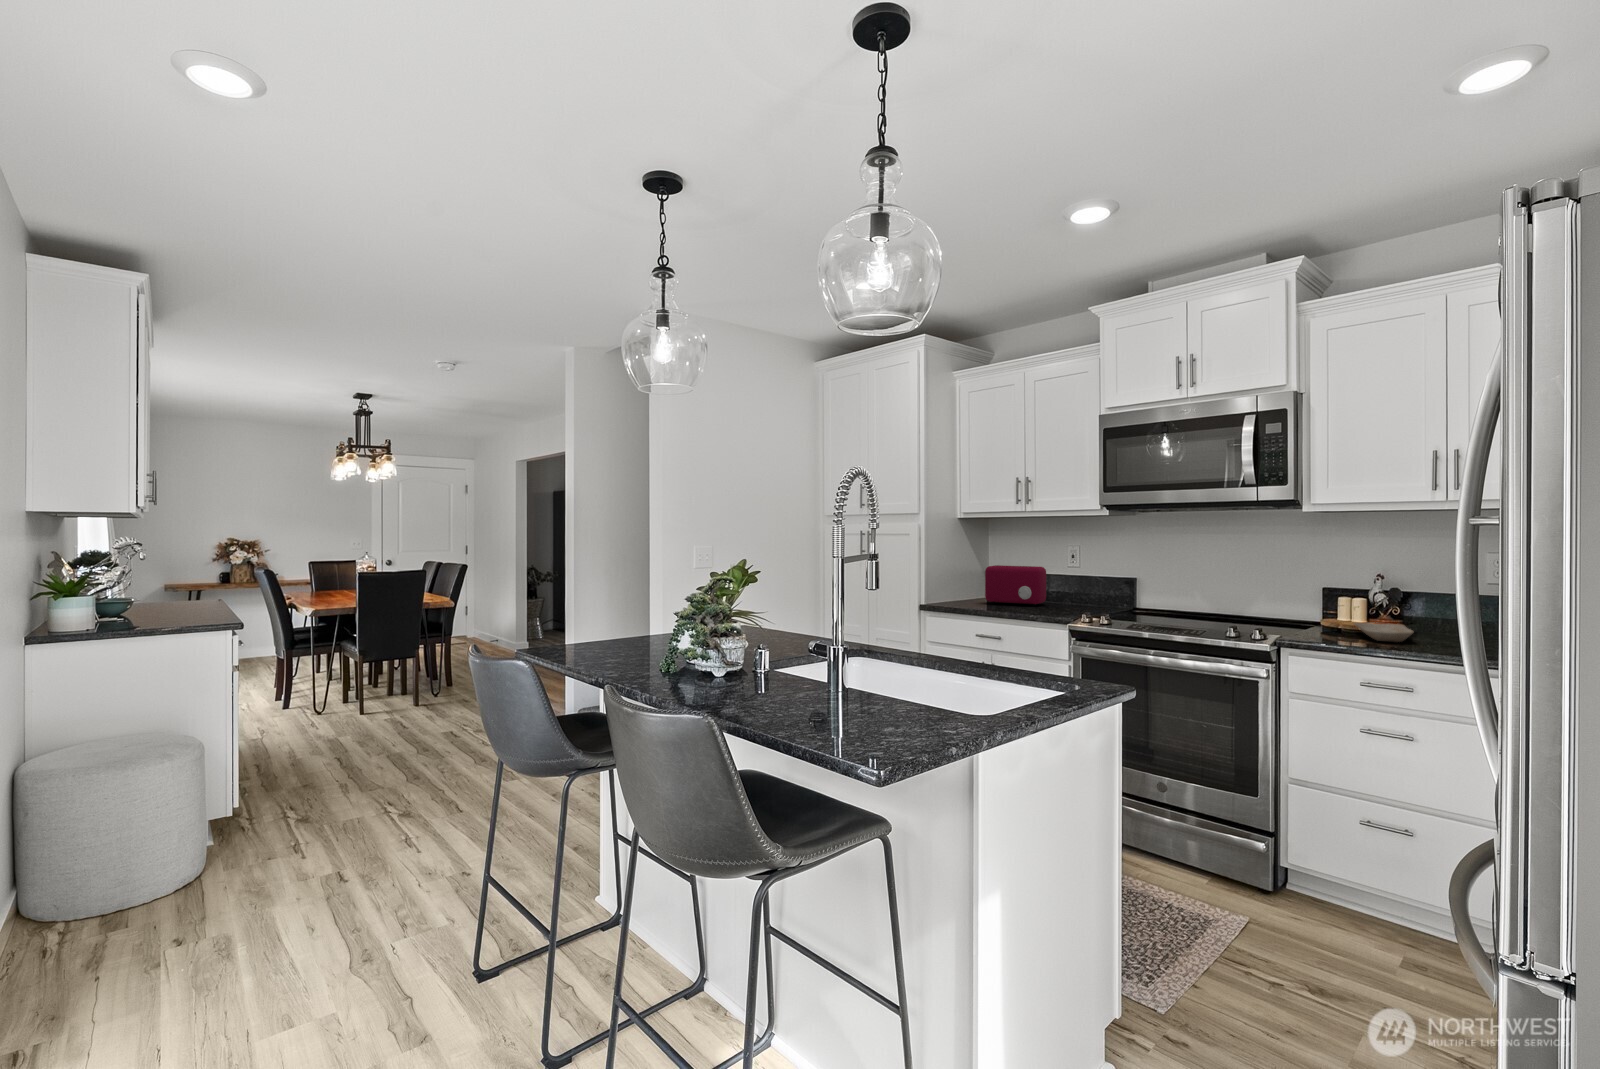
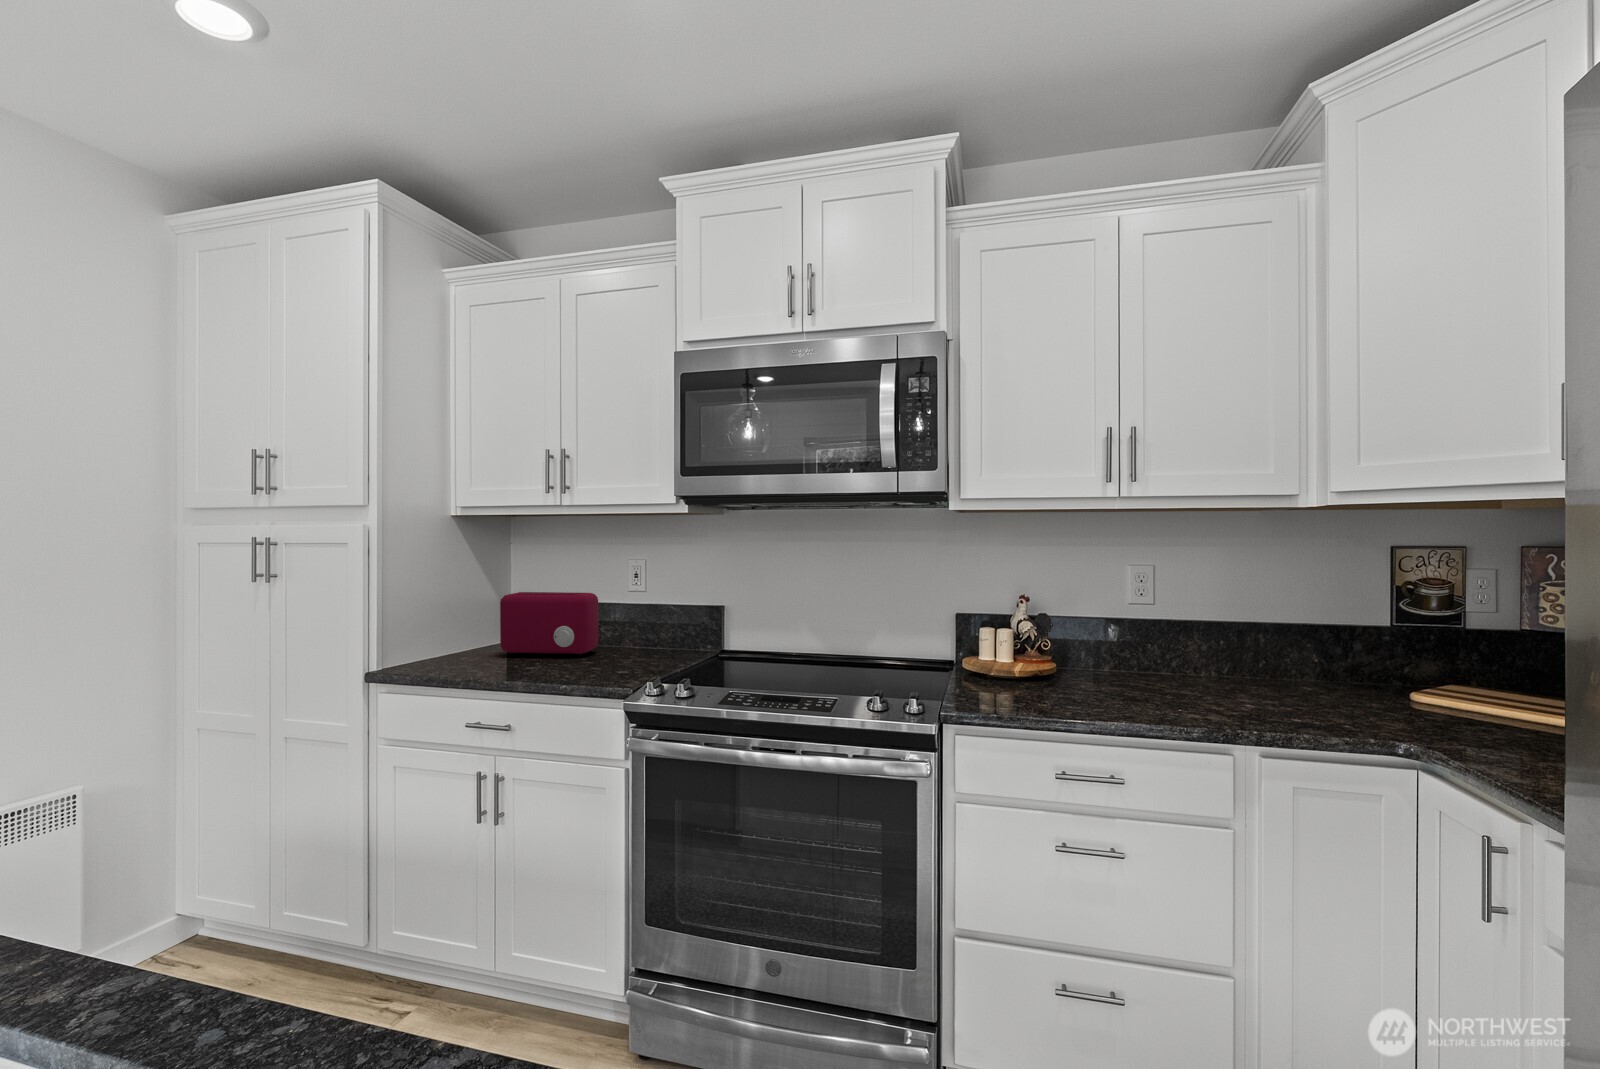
tray: present [1354,623,1413,642] -> none [1018,670,1101,704]

